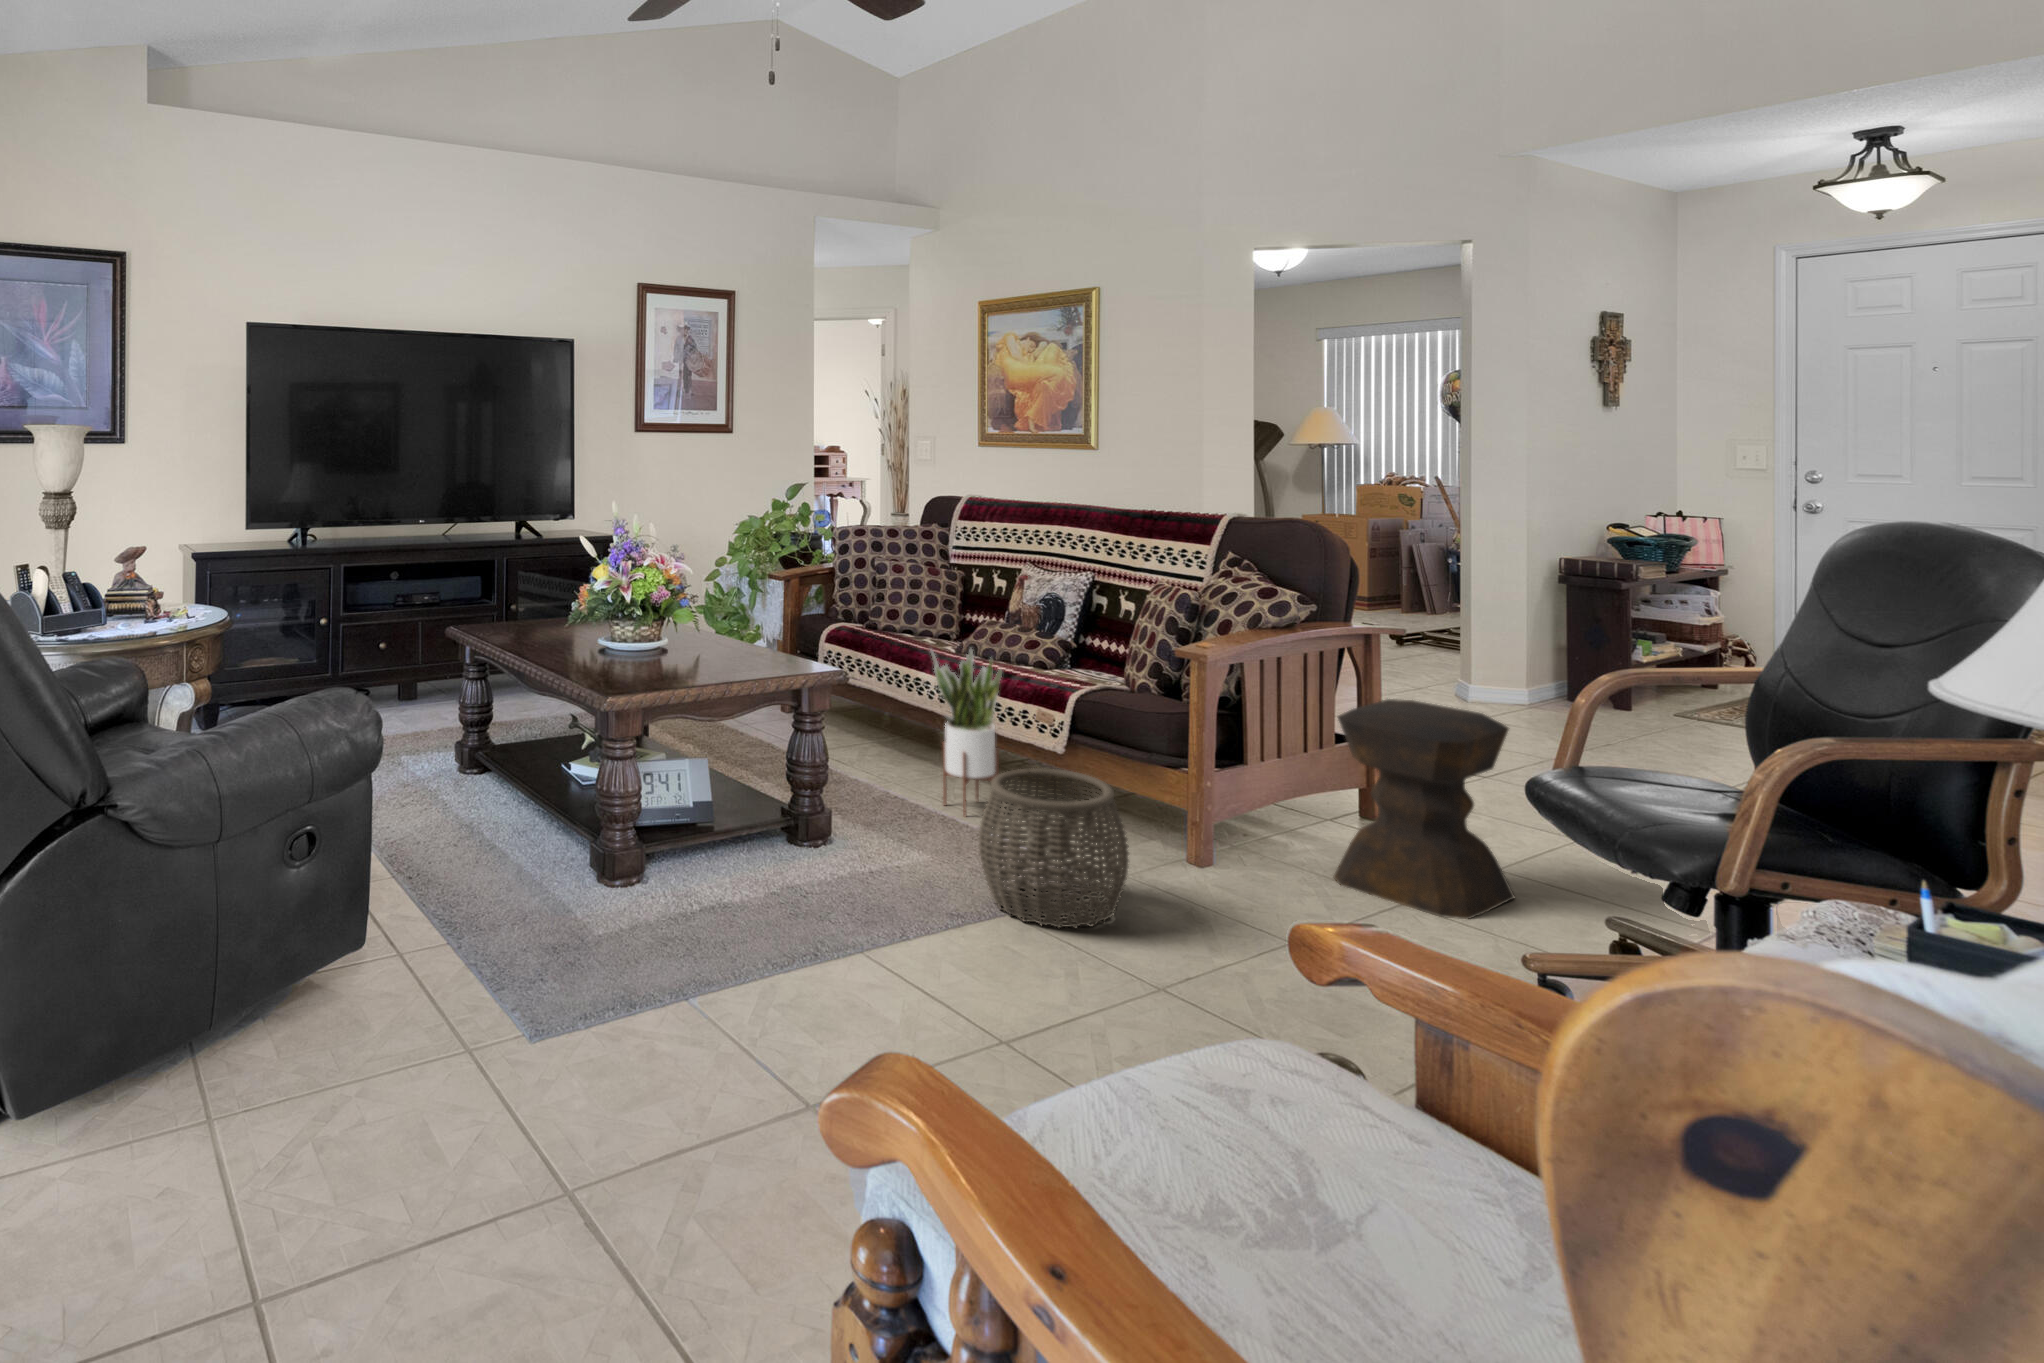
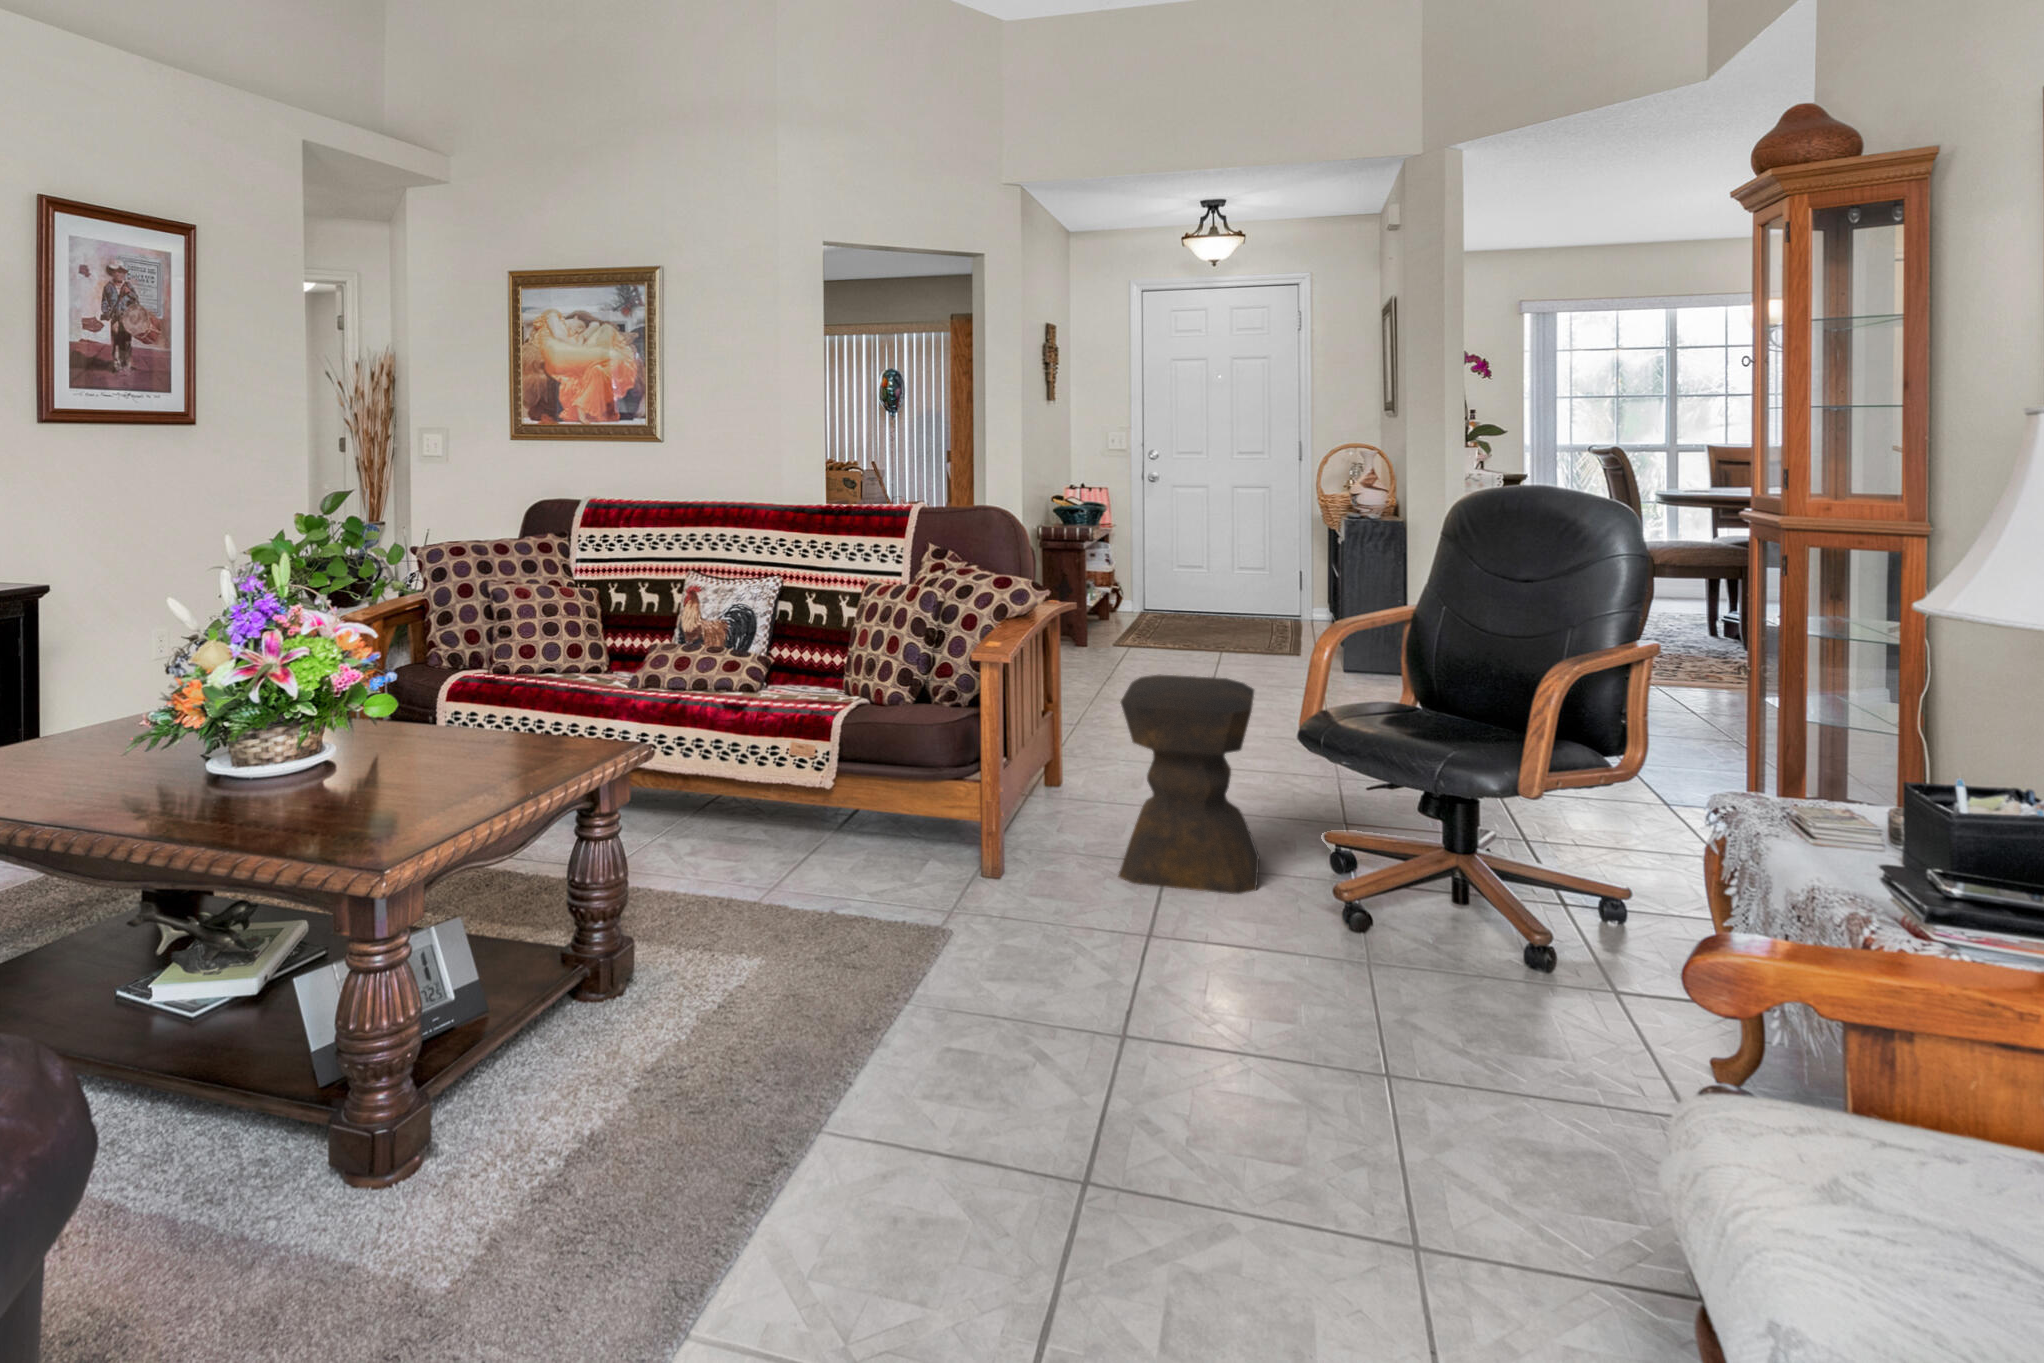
potted plant: present [931,649,1002,816] -> none [667,680,751,904]
woven basket: present [979,768,1129,928] -> none [841,819,1029,1034]

